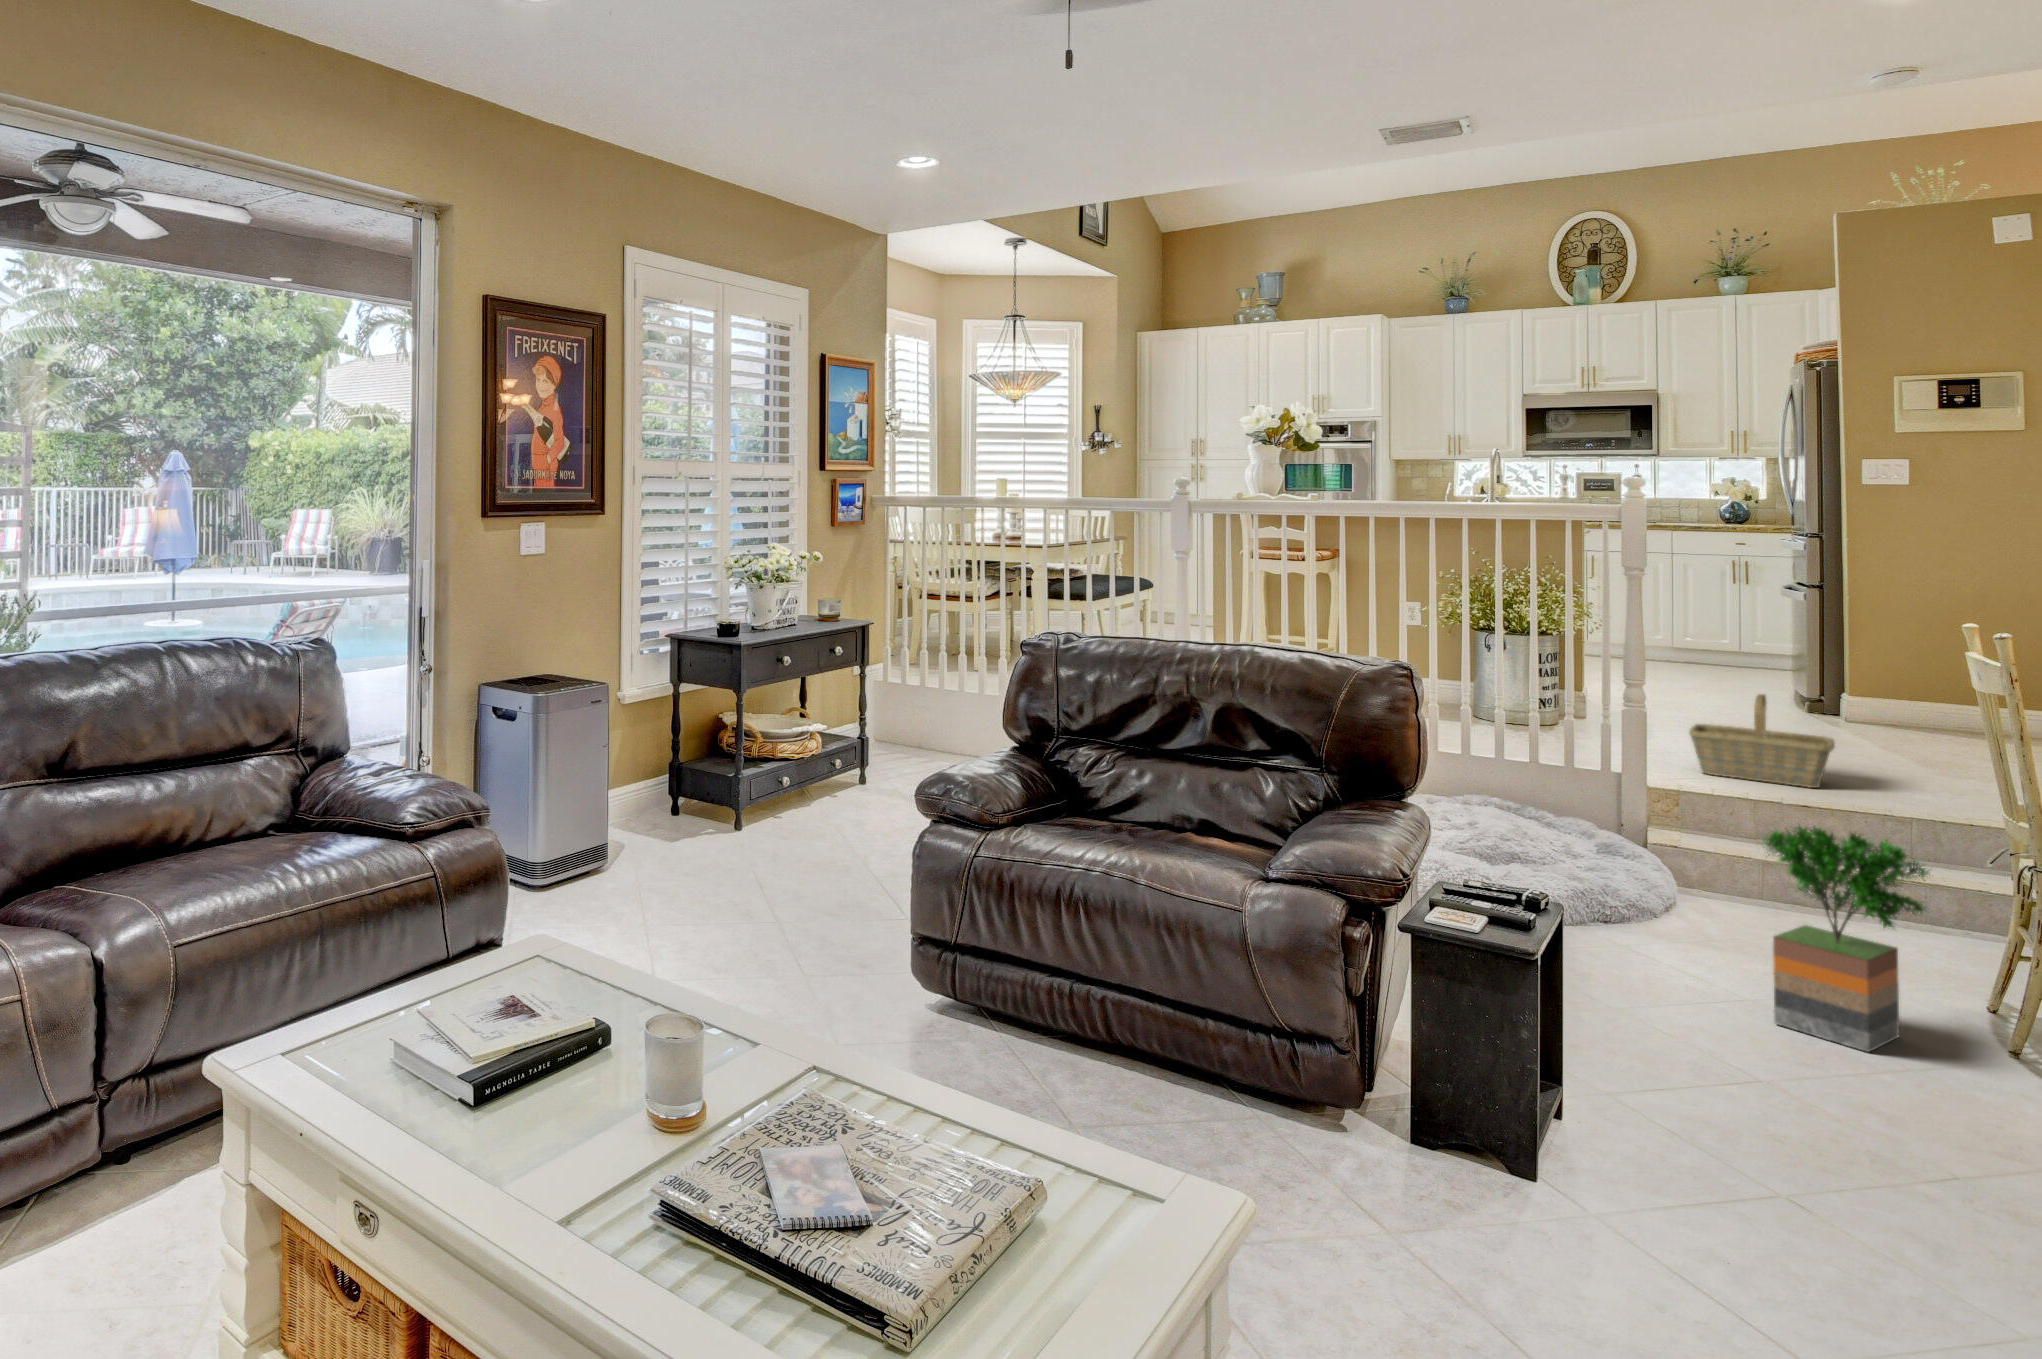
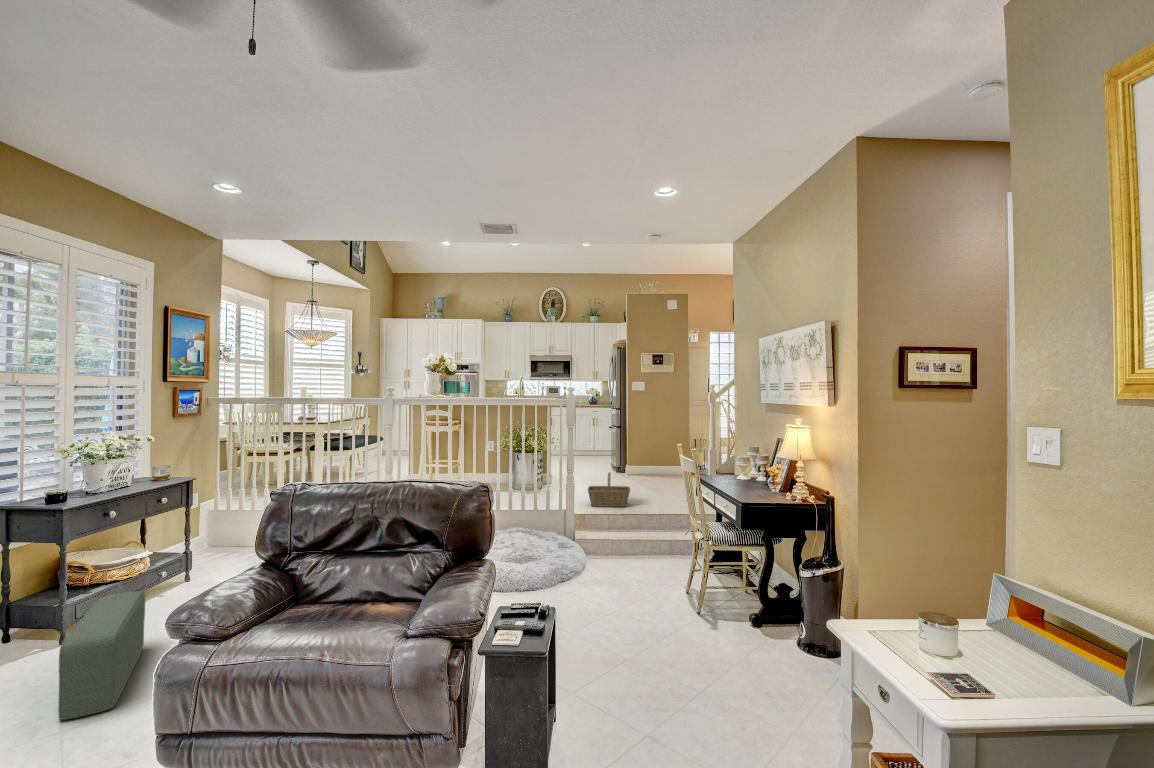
pouf: none [776,771,843,916] -> present [58,591,145,720]
potted tree: present [1763,826,1930,1052] -> none [618,532,672,627]

